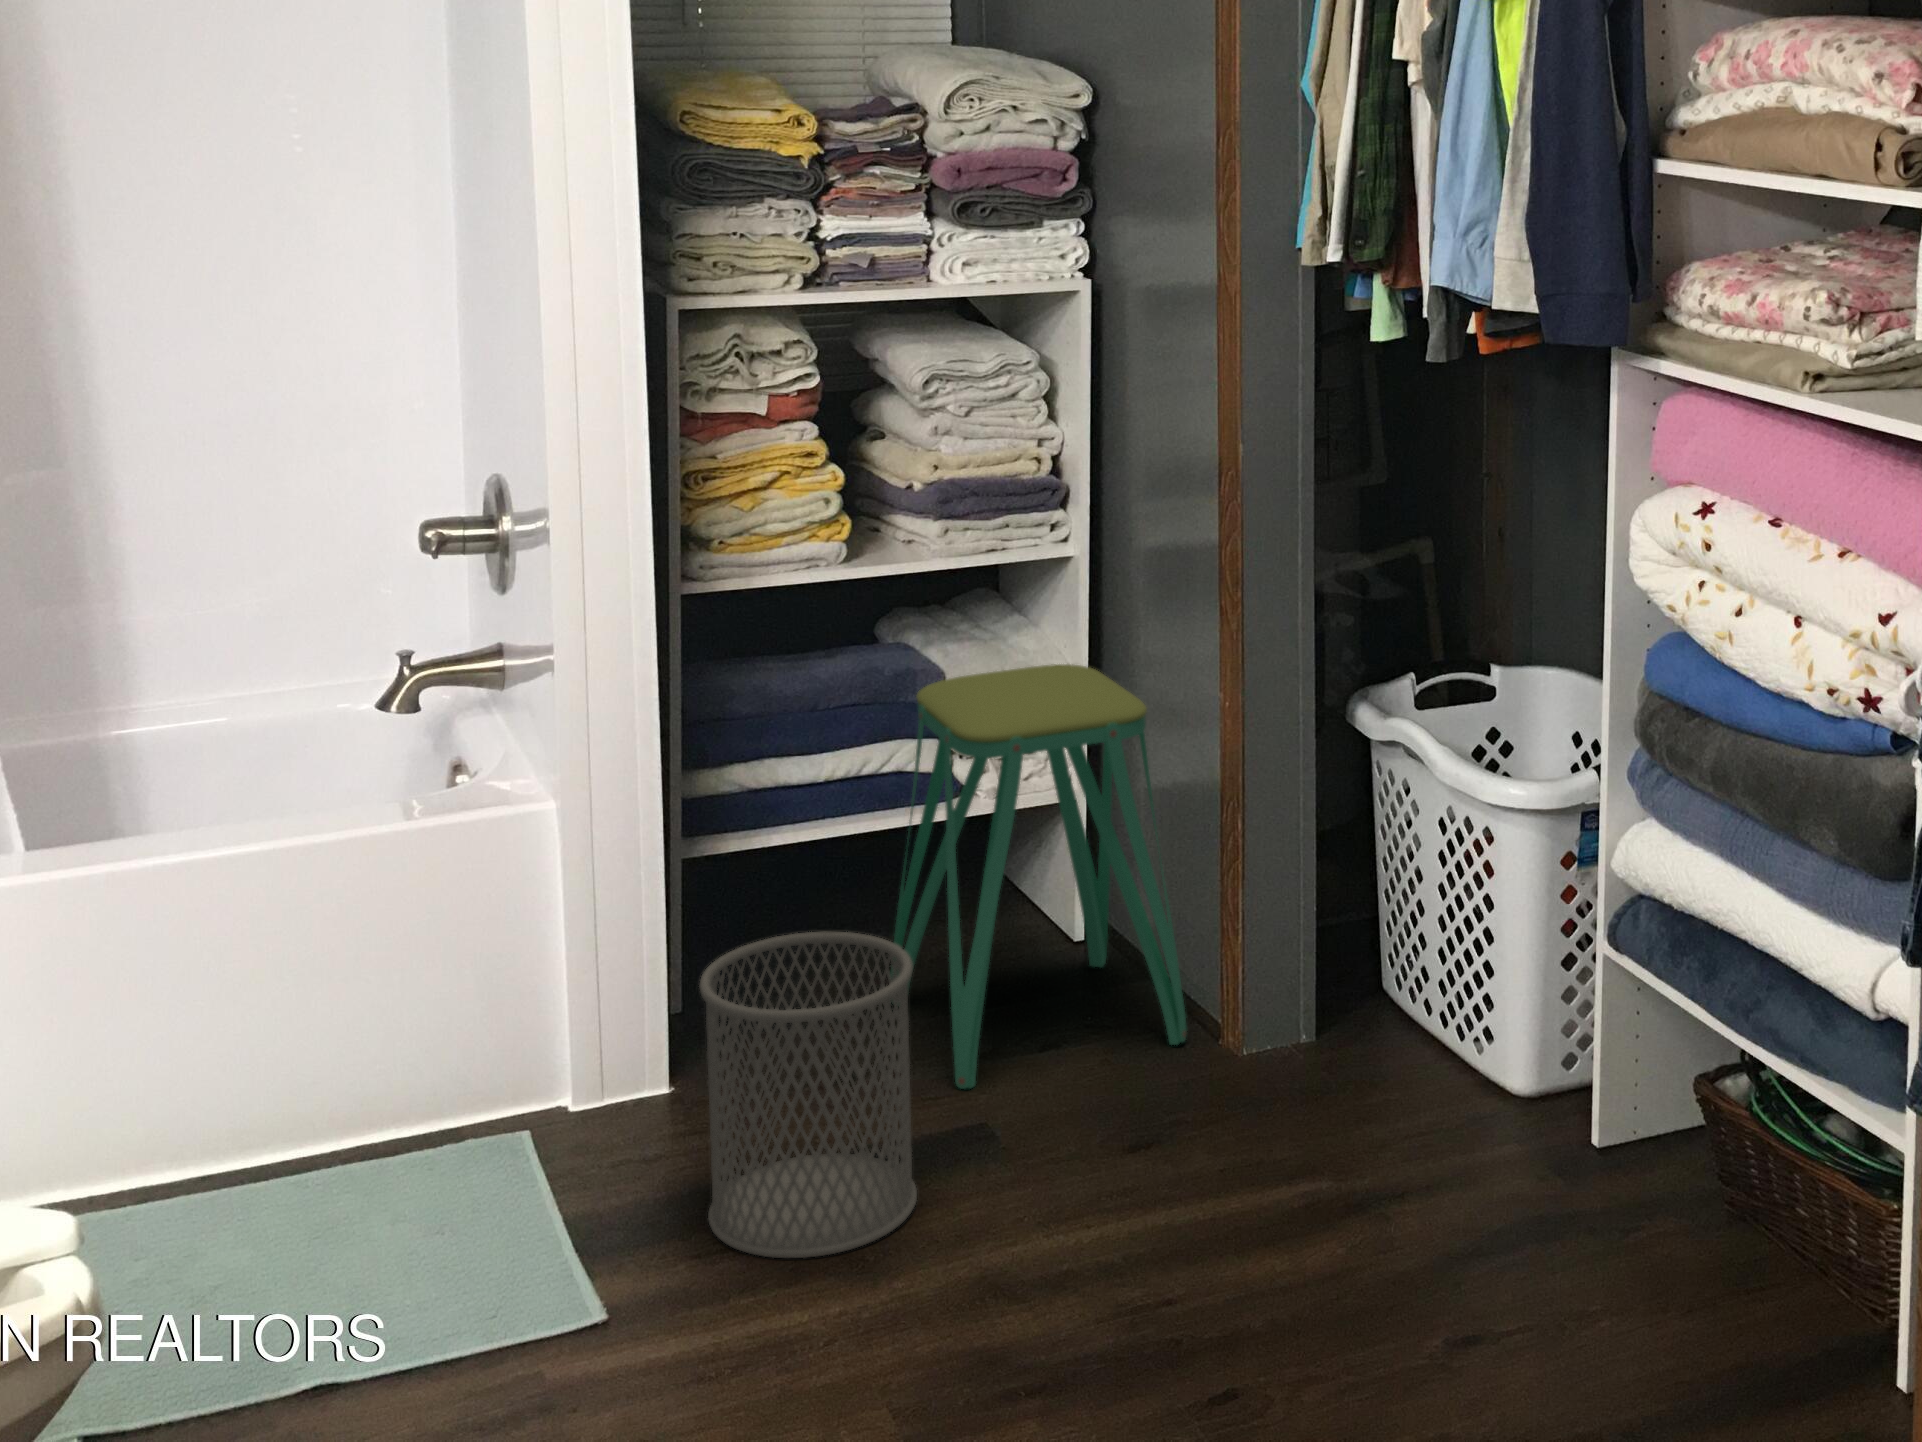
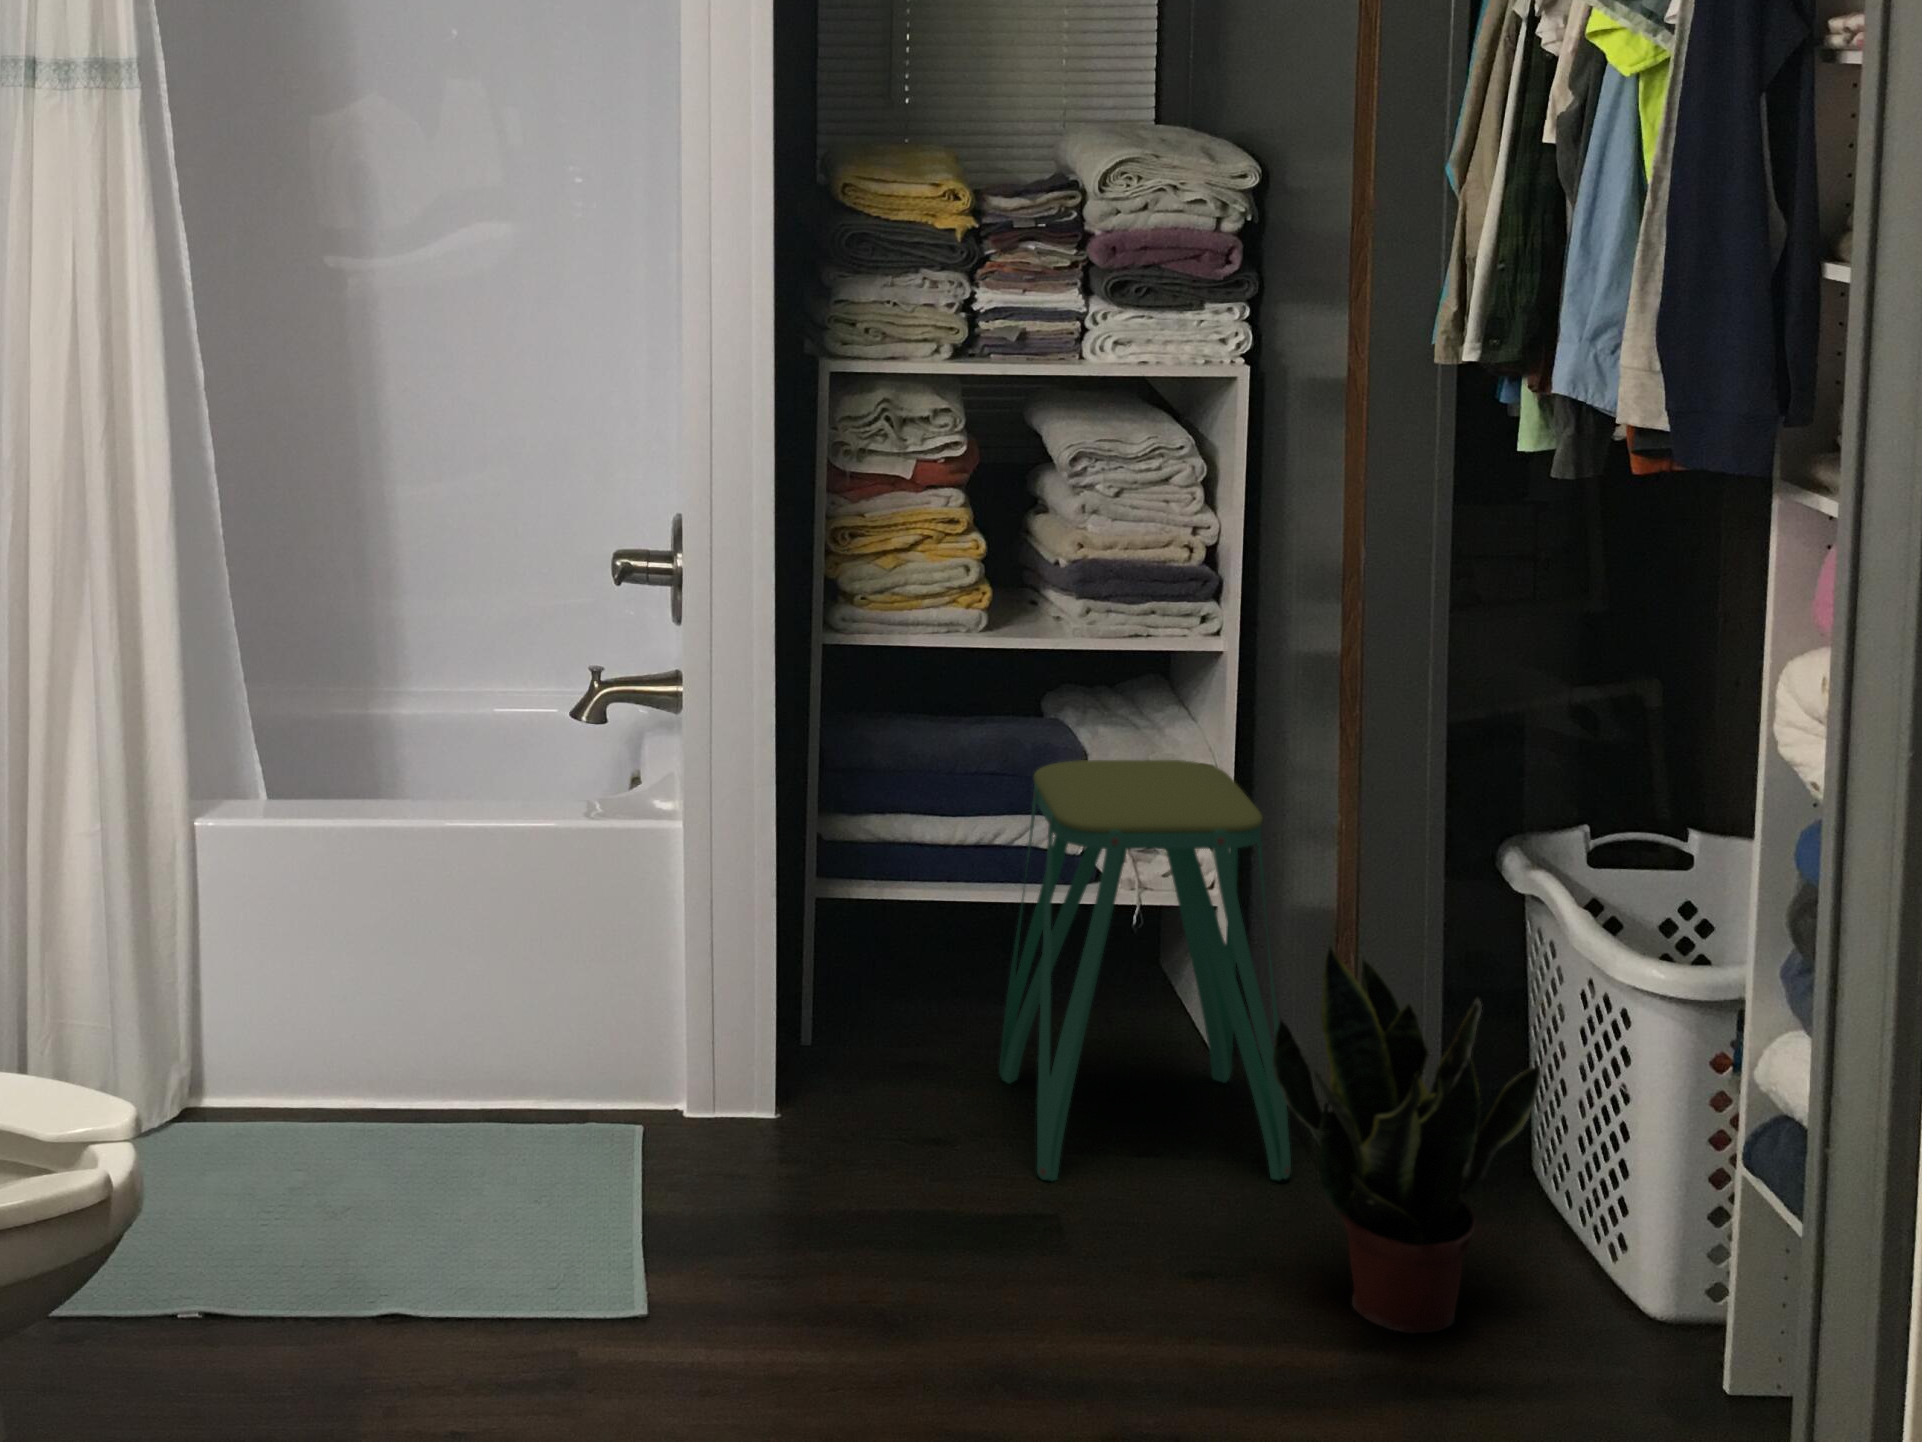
potted plant: none [1195,811,1421,1153] -> present [1272,947,1540,1333]
wastebasket: present [699,931,917,1258] -> none [764,993,969,1317]

